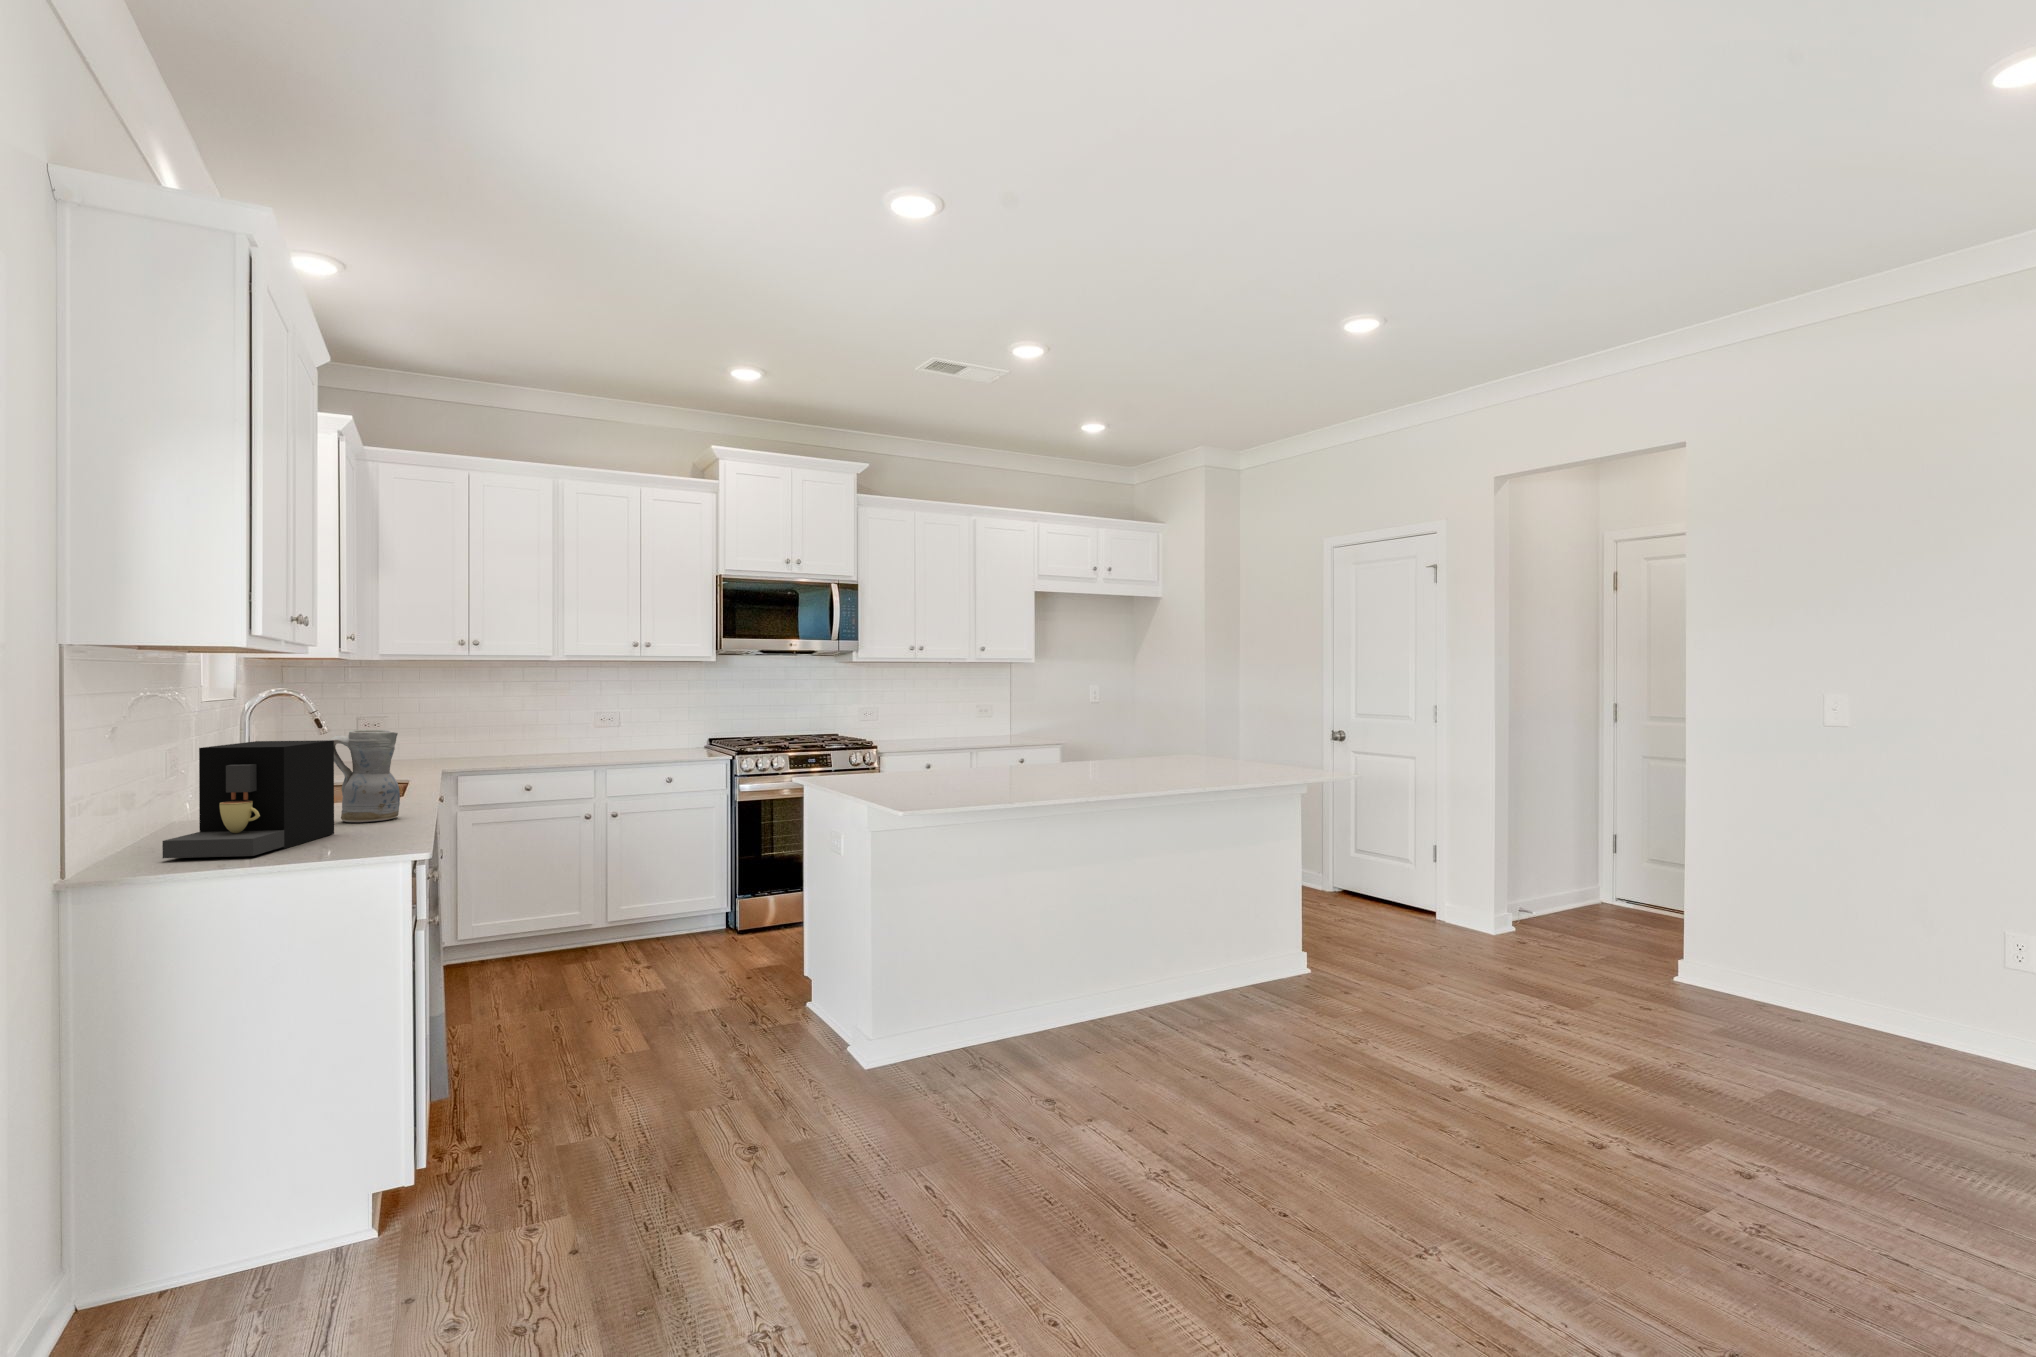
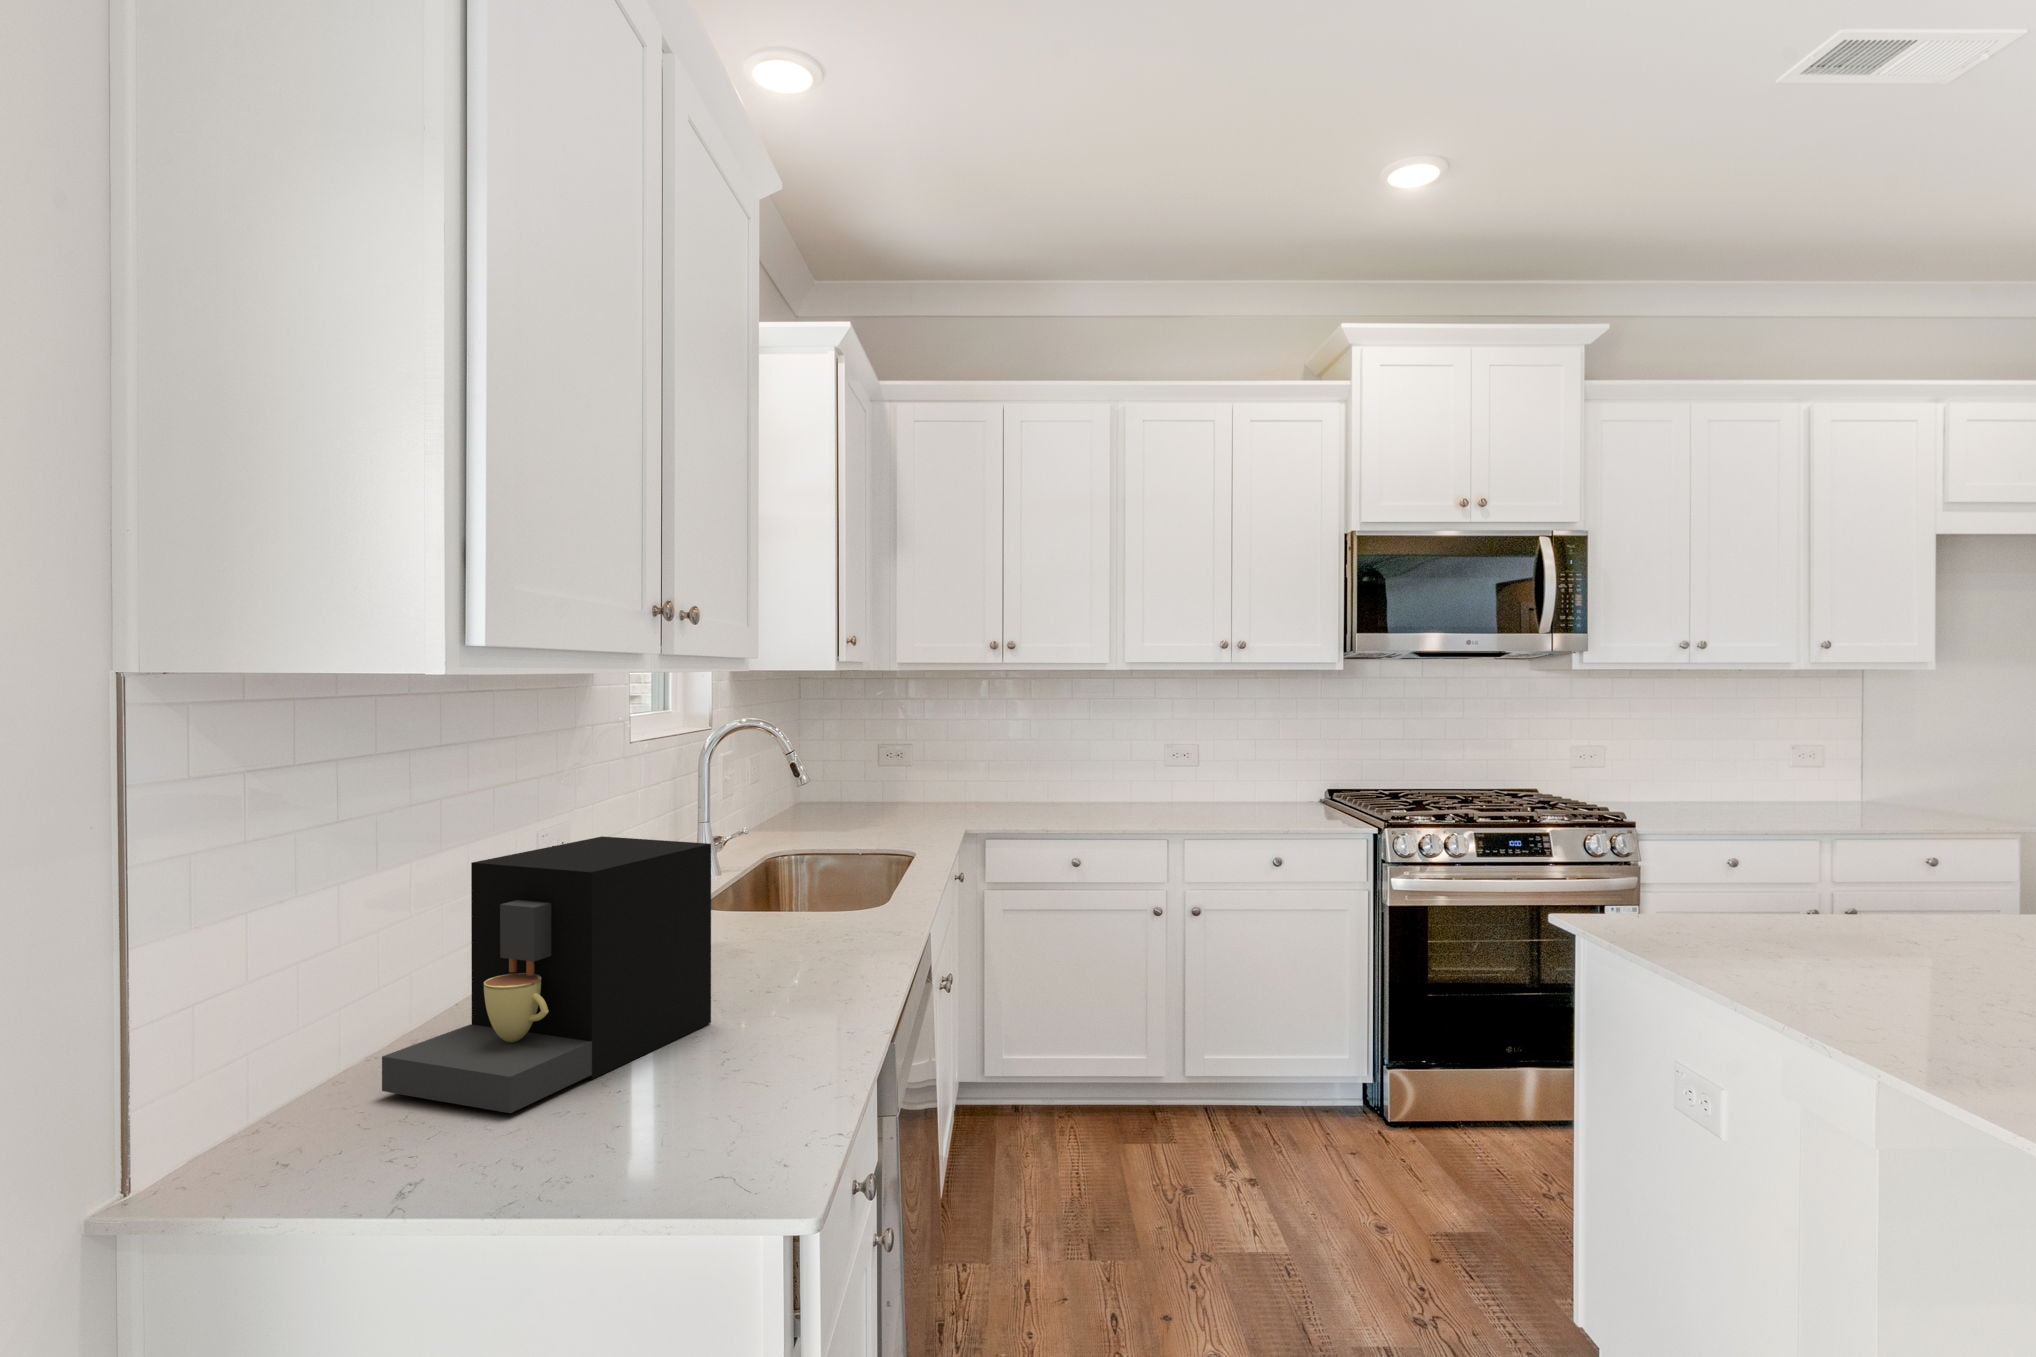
ceramic pitcher: present [330,730,400,822] -> none [731,808,843,982]

